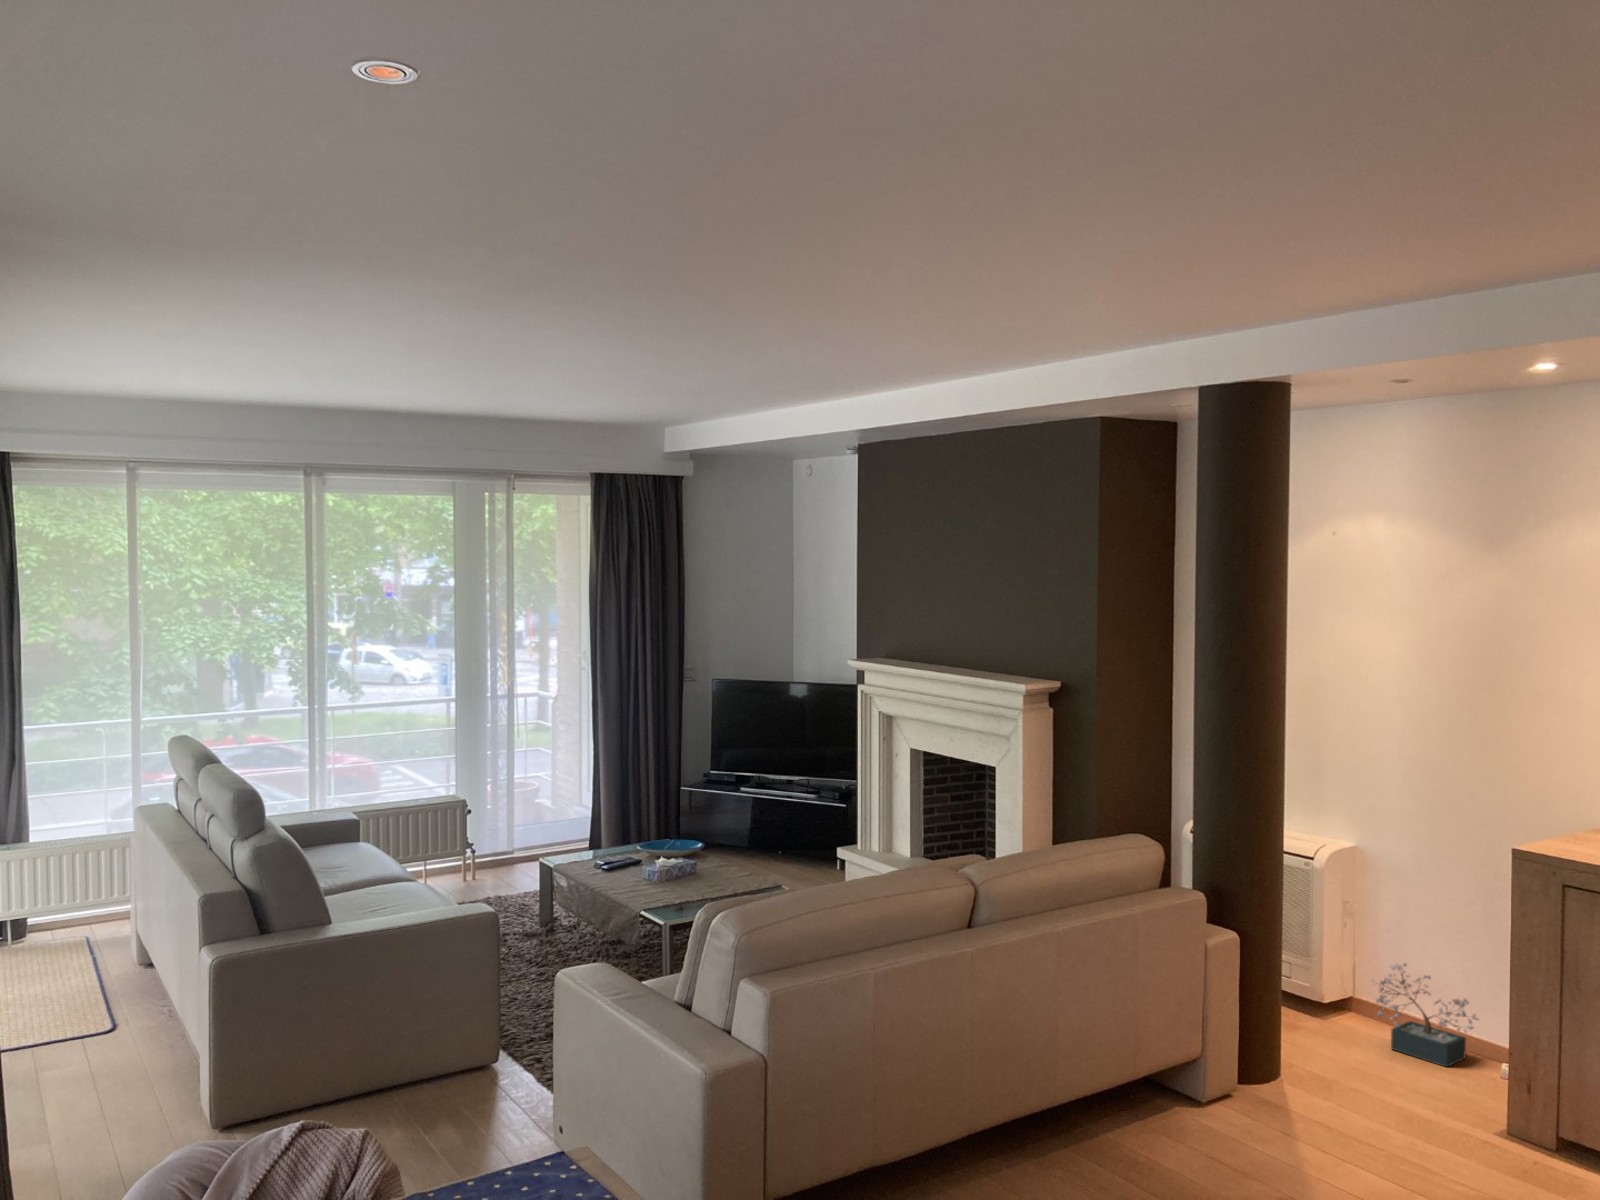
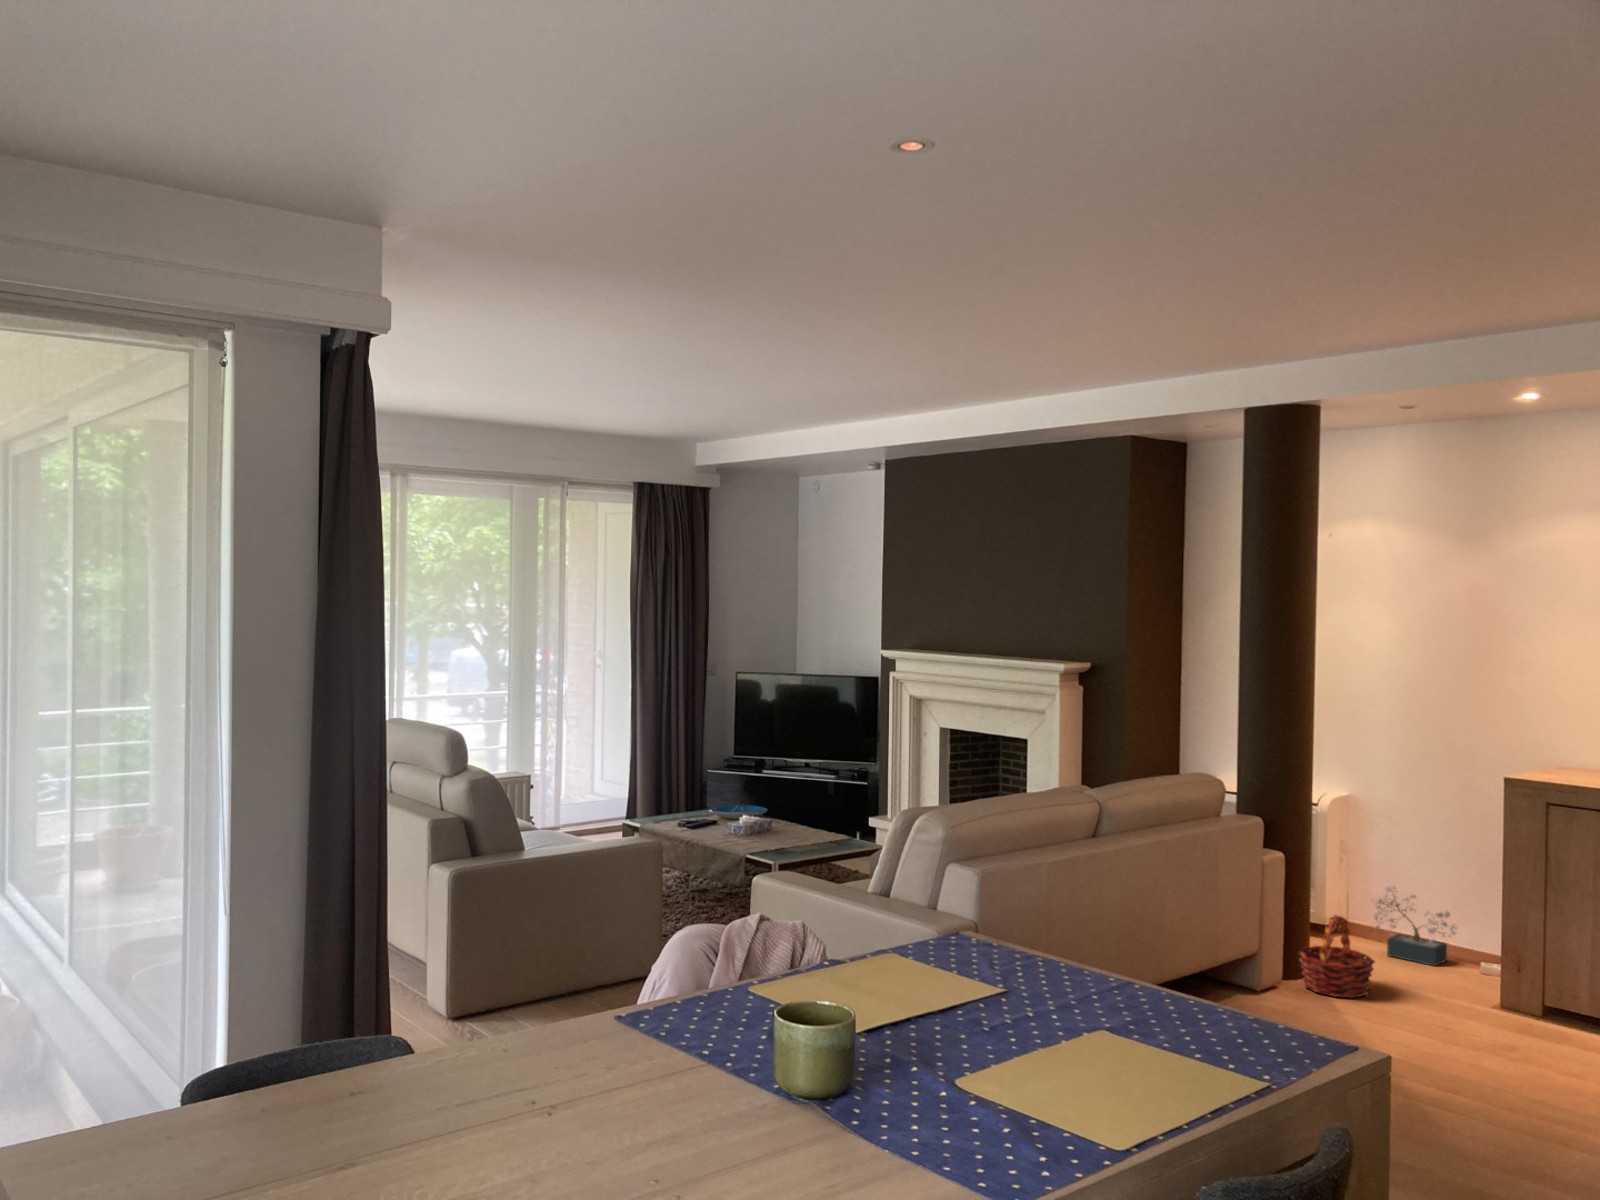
basket: none [1257,1010,1350,1115] -> present [1299,915,1375,998]

